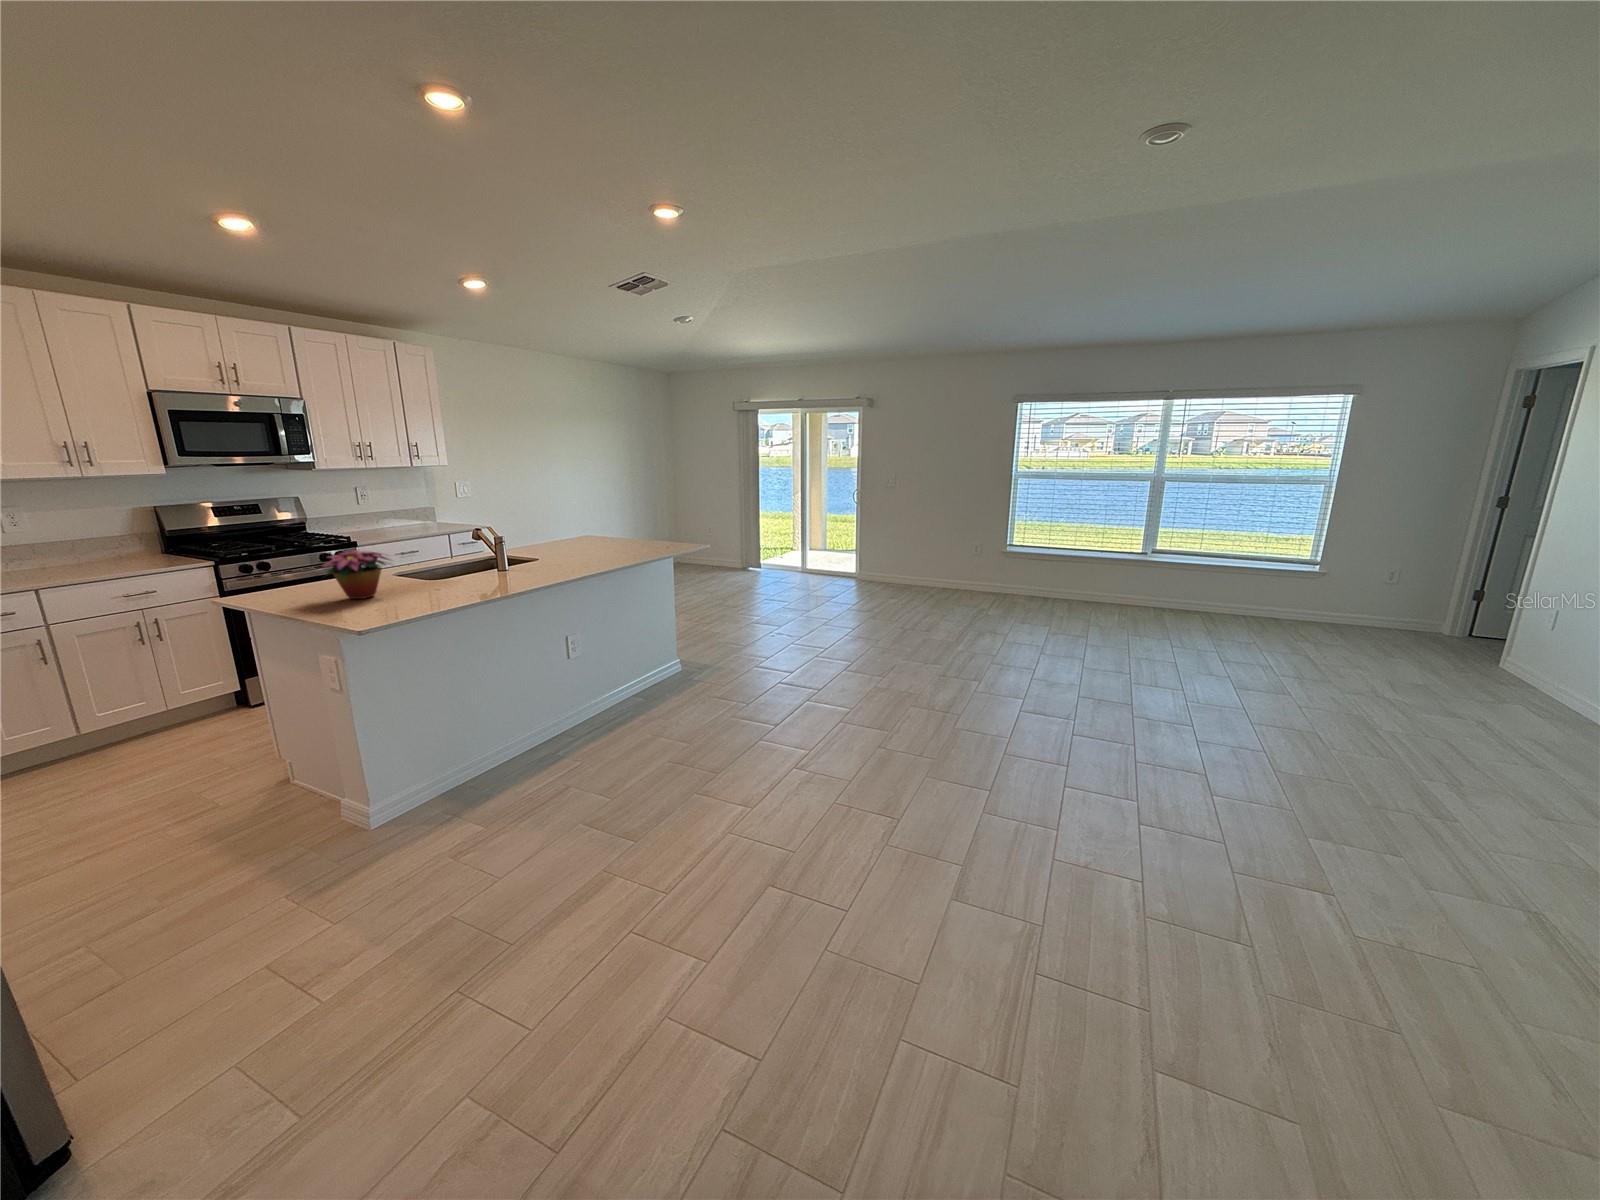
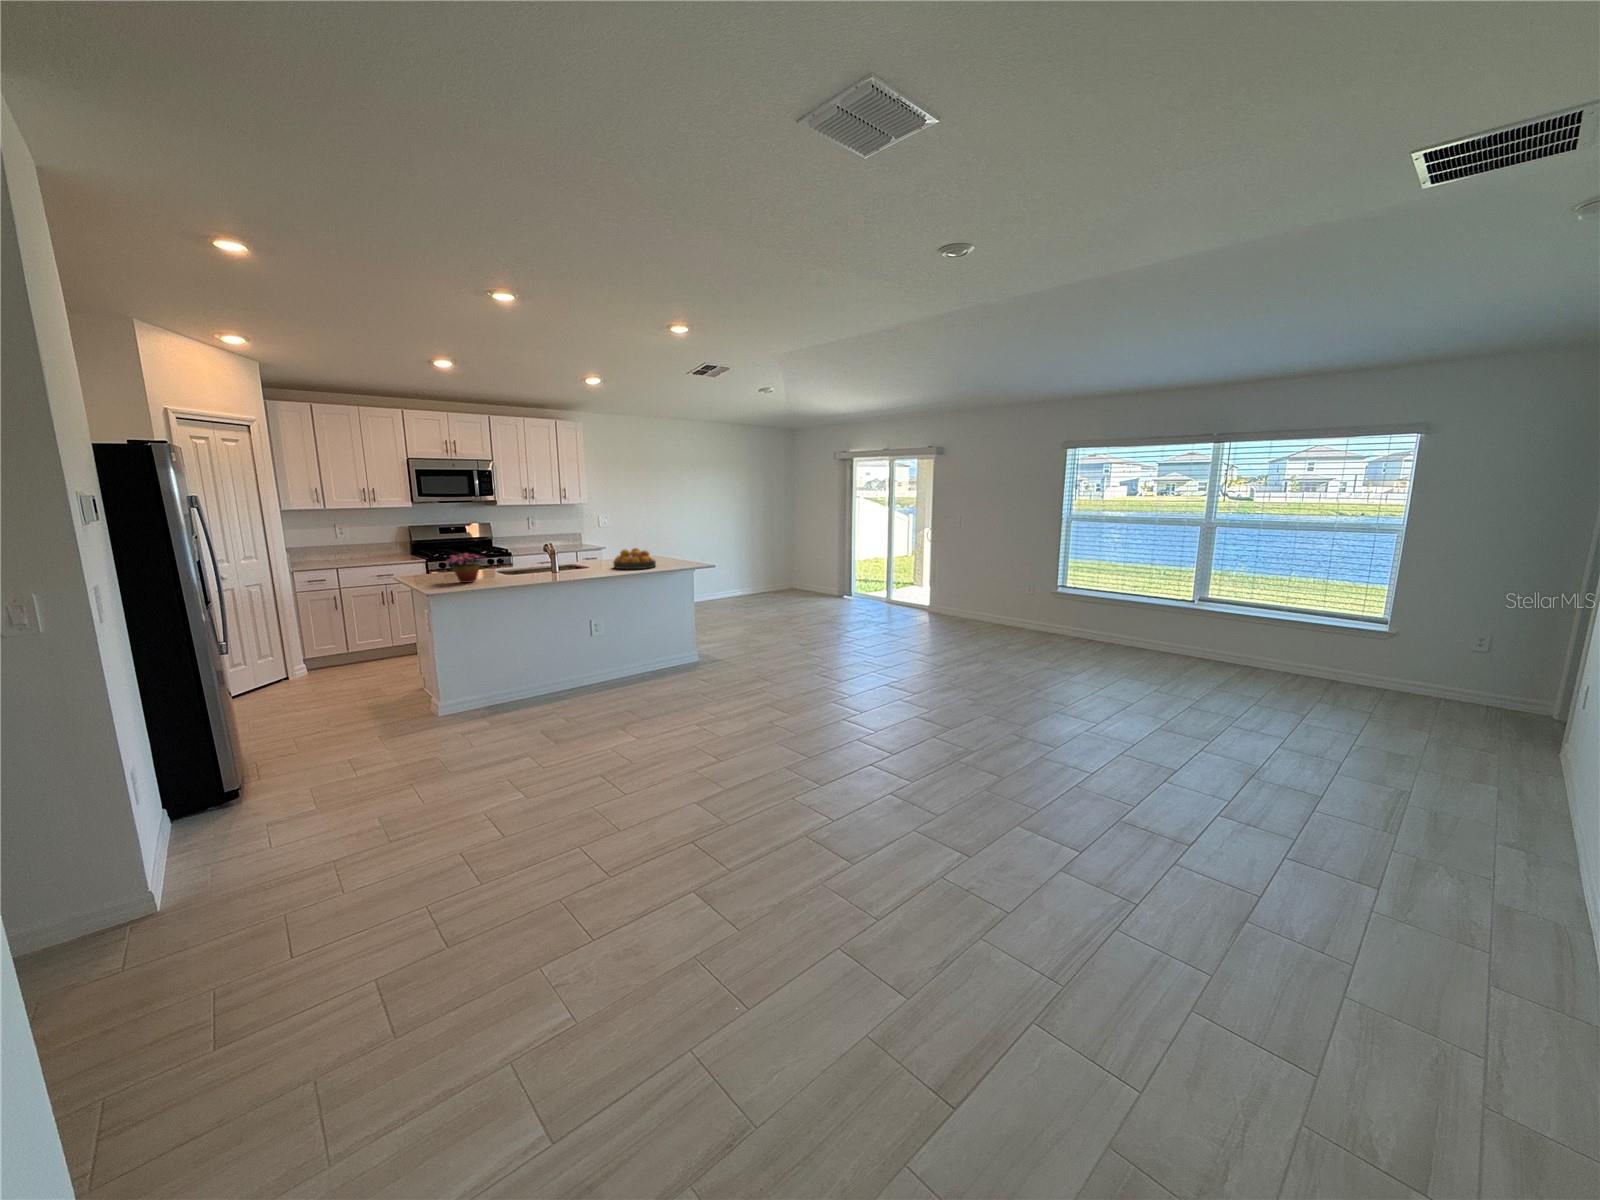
fruit bowl: none [560,527,621,558] -> present [613,548,656,569]

